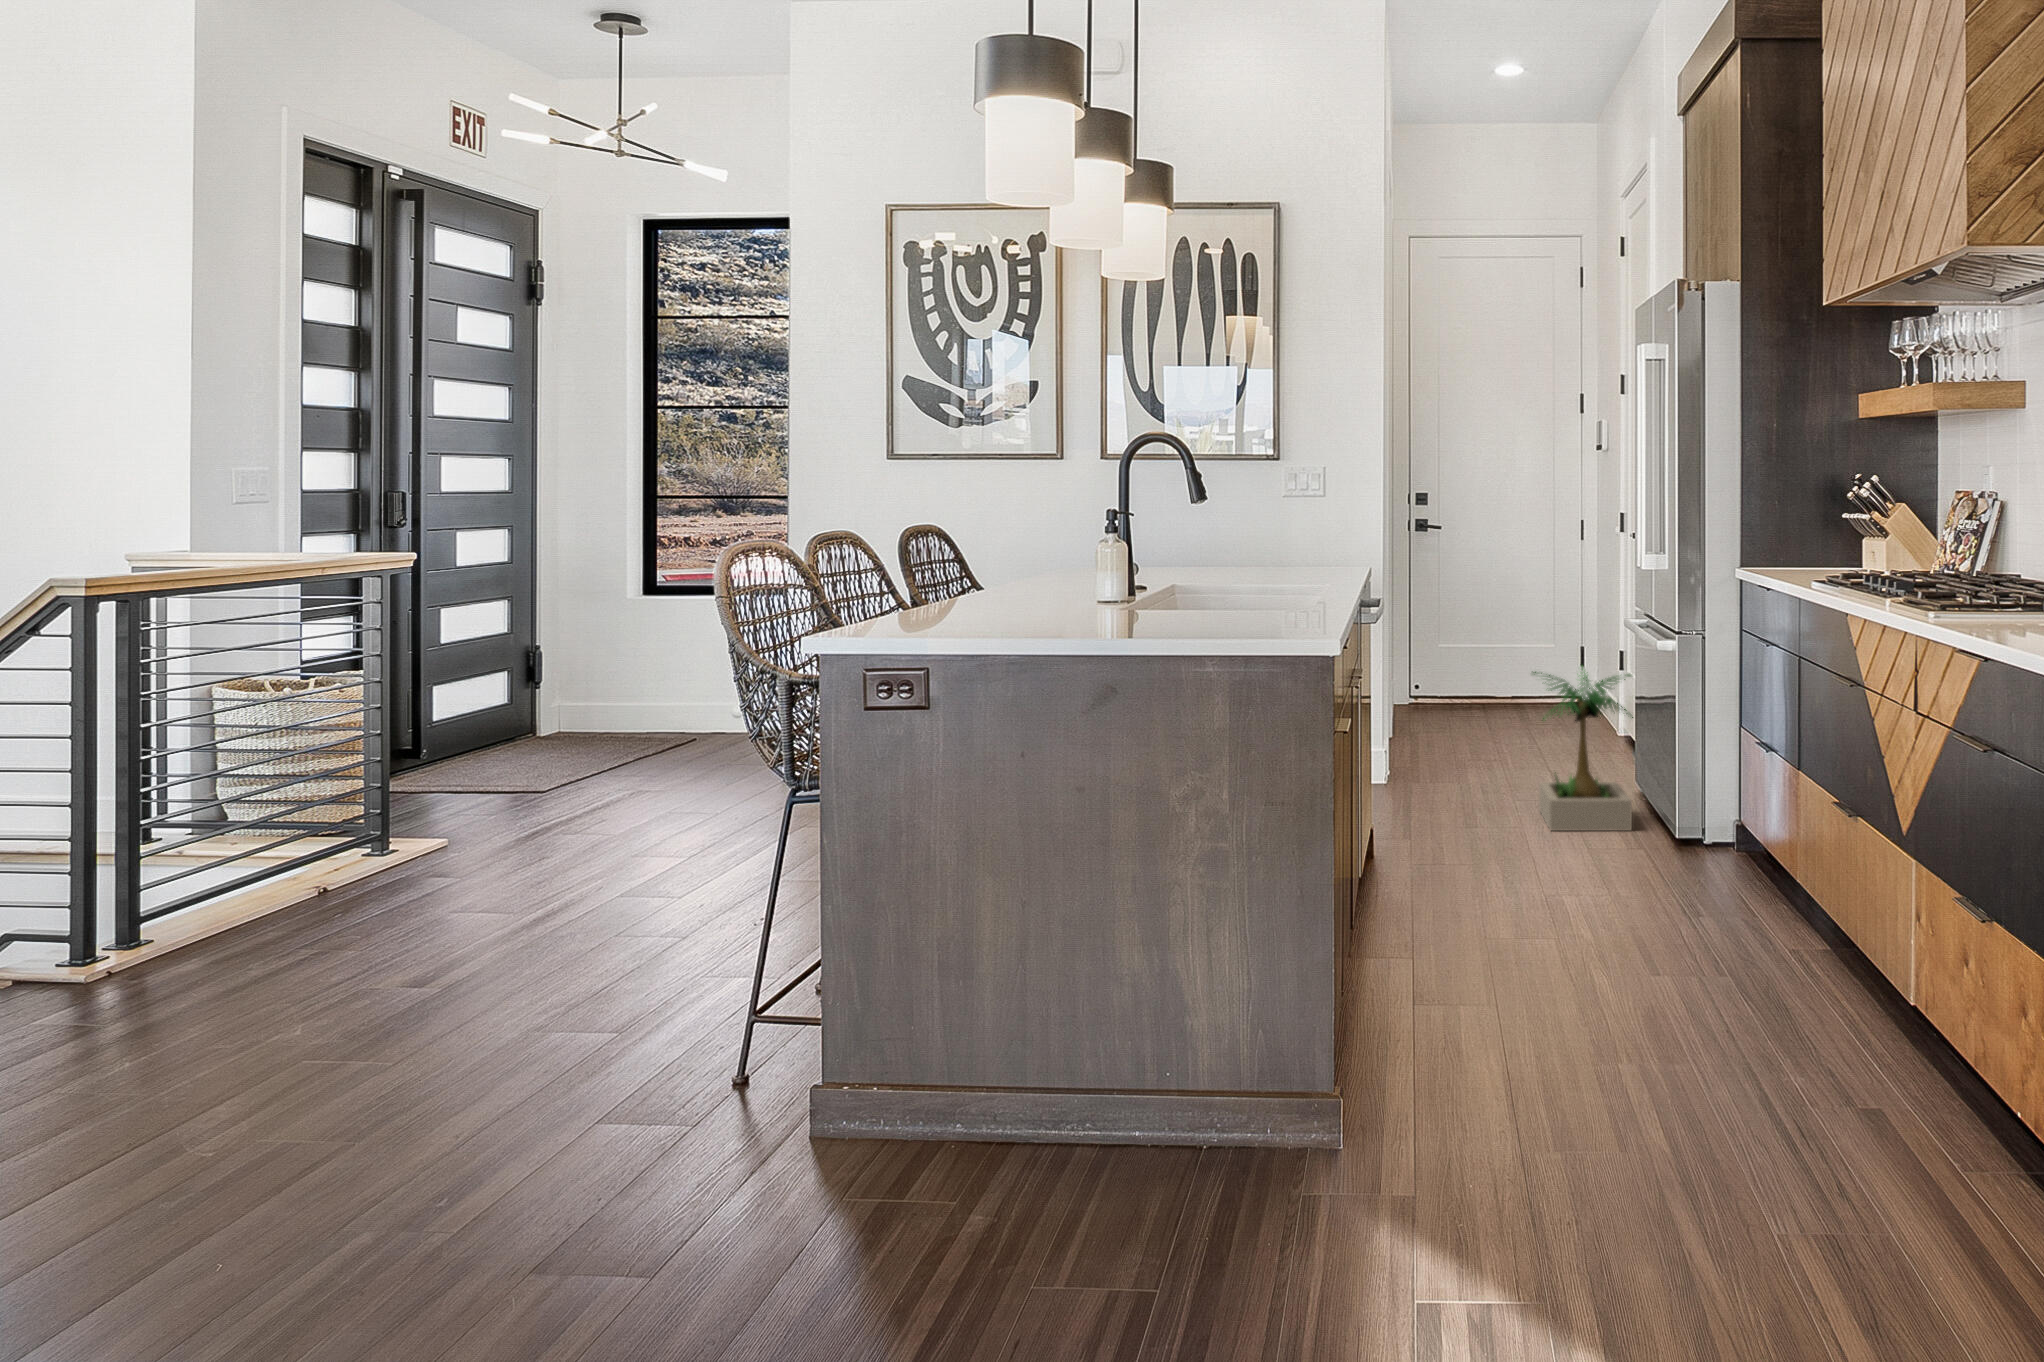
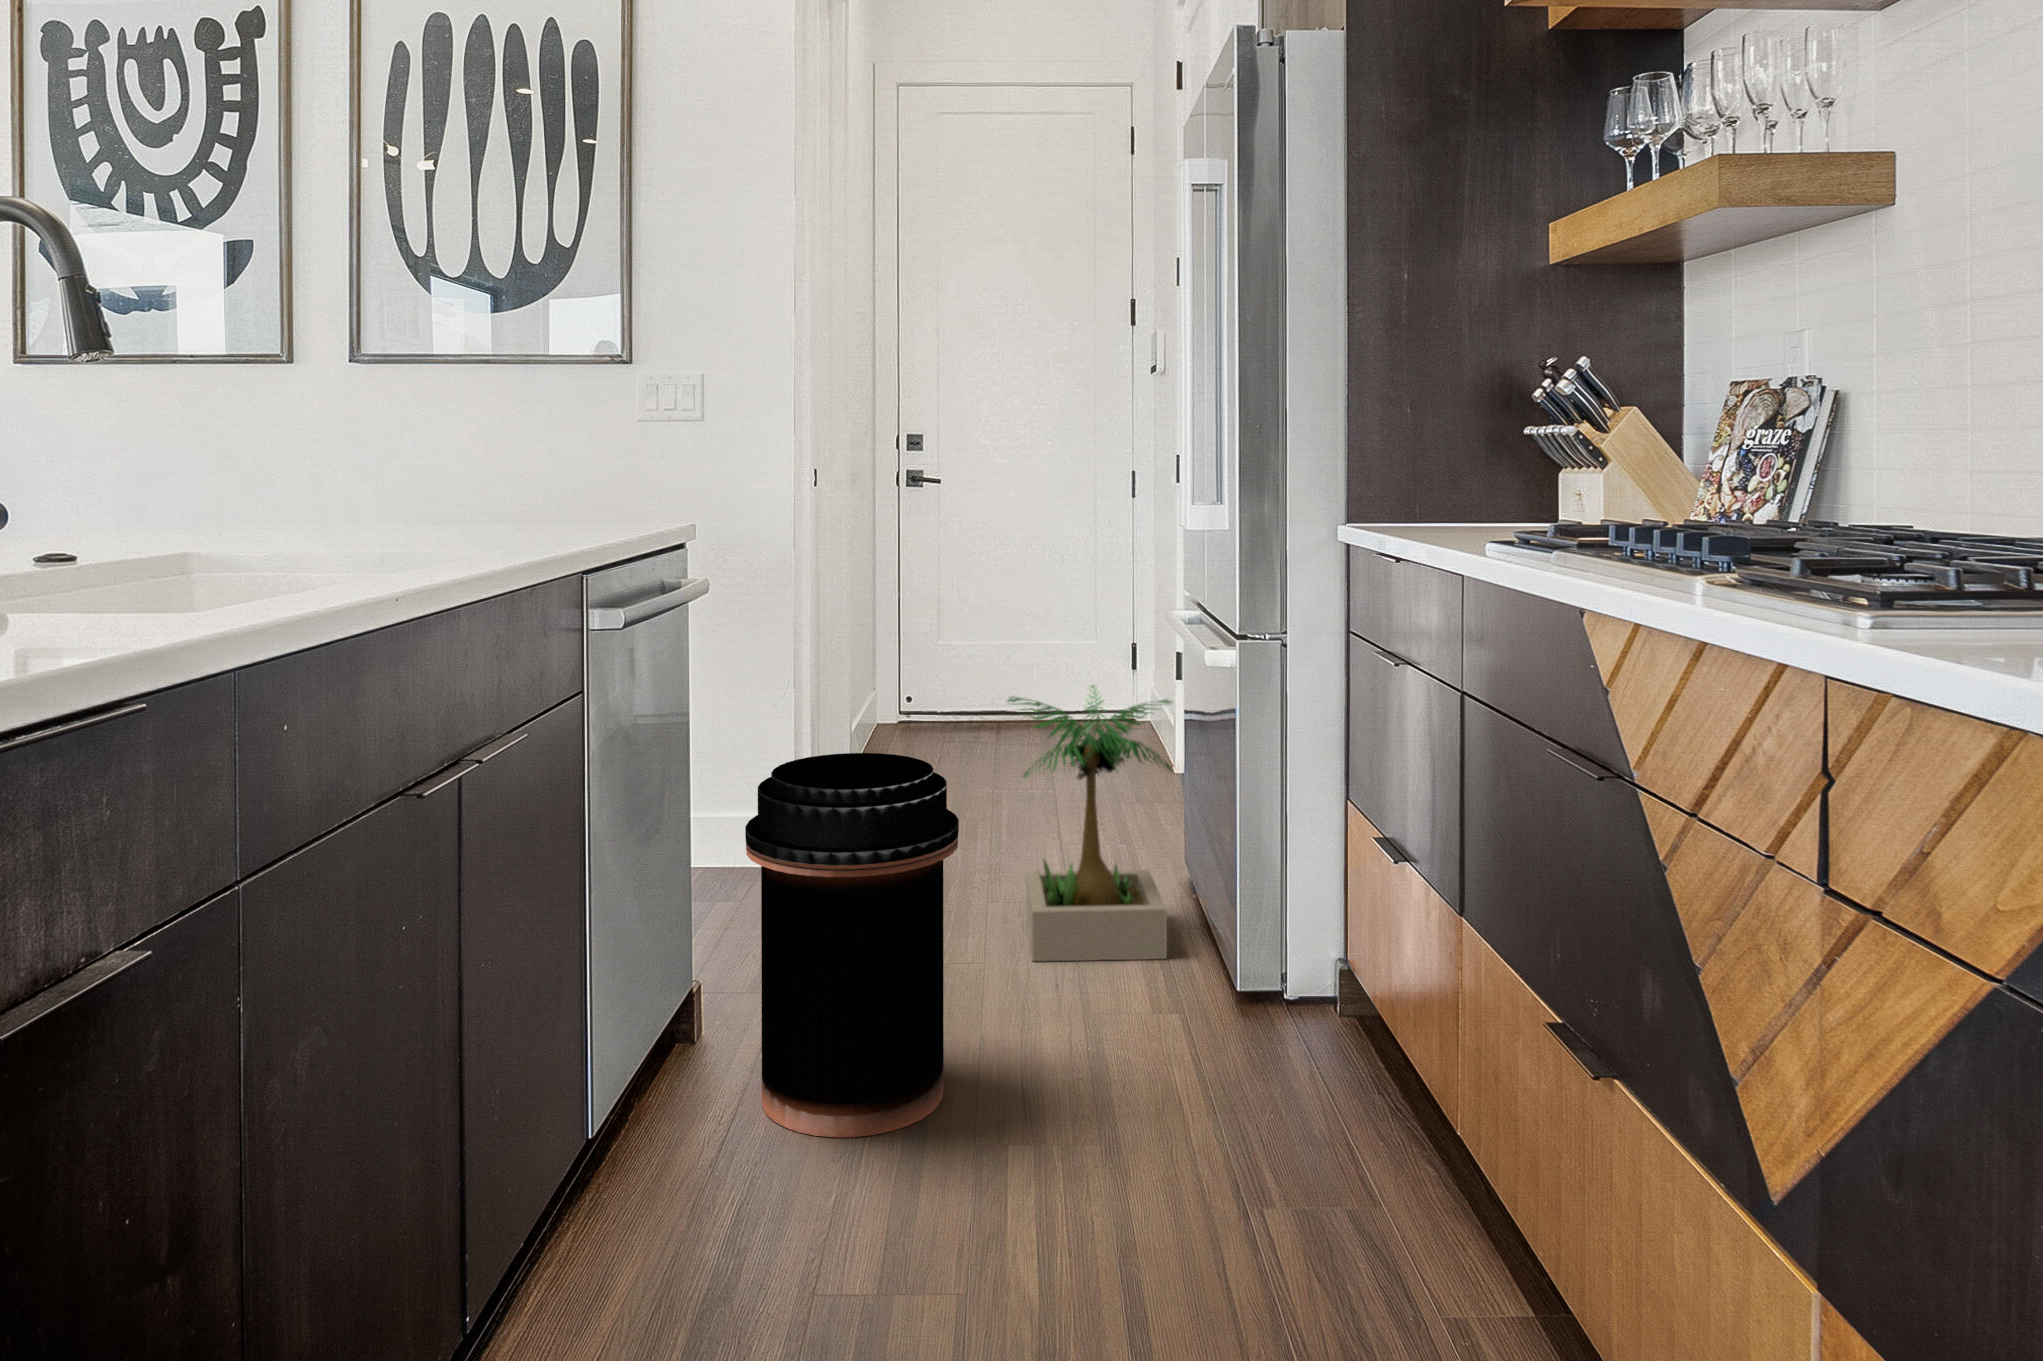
trash can: none [1412,696,1529,898] -> present [745,753,959,1137]

